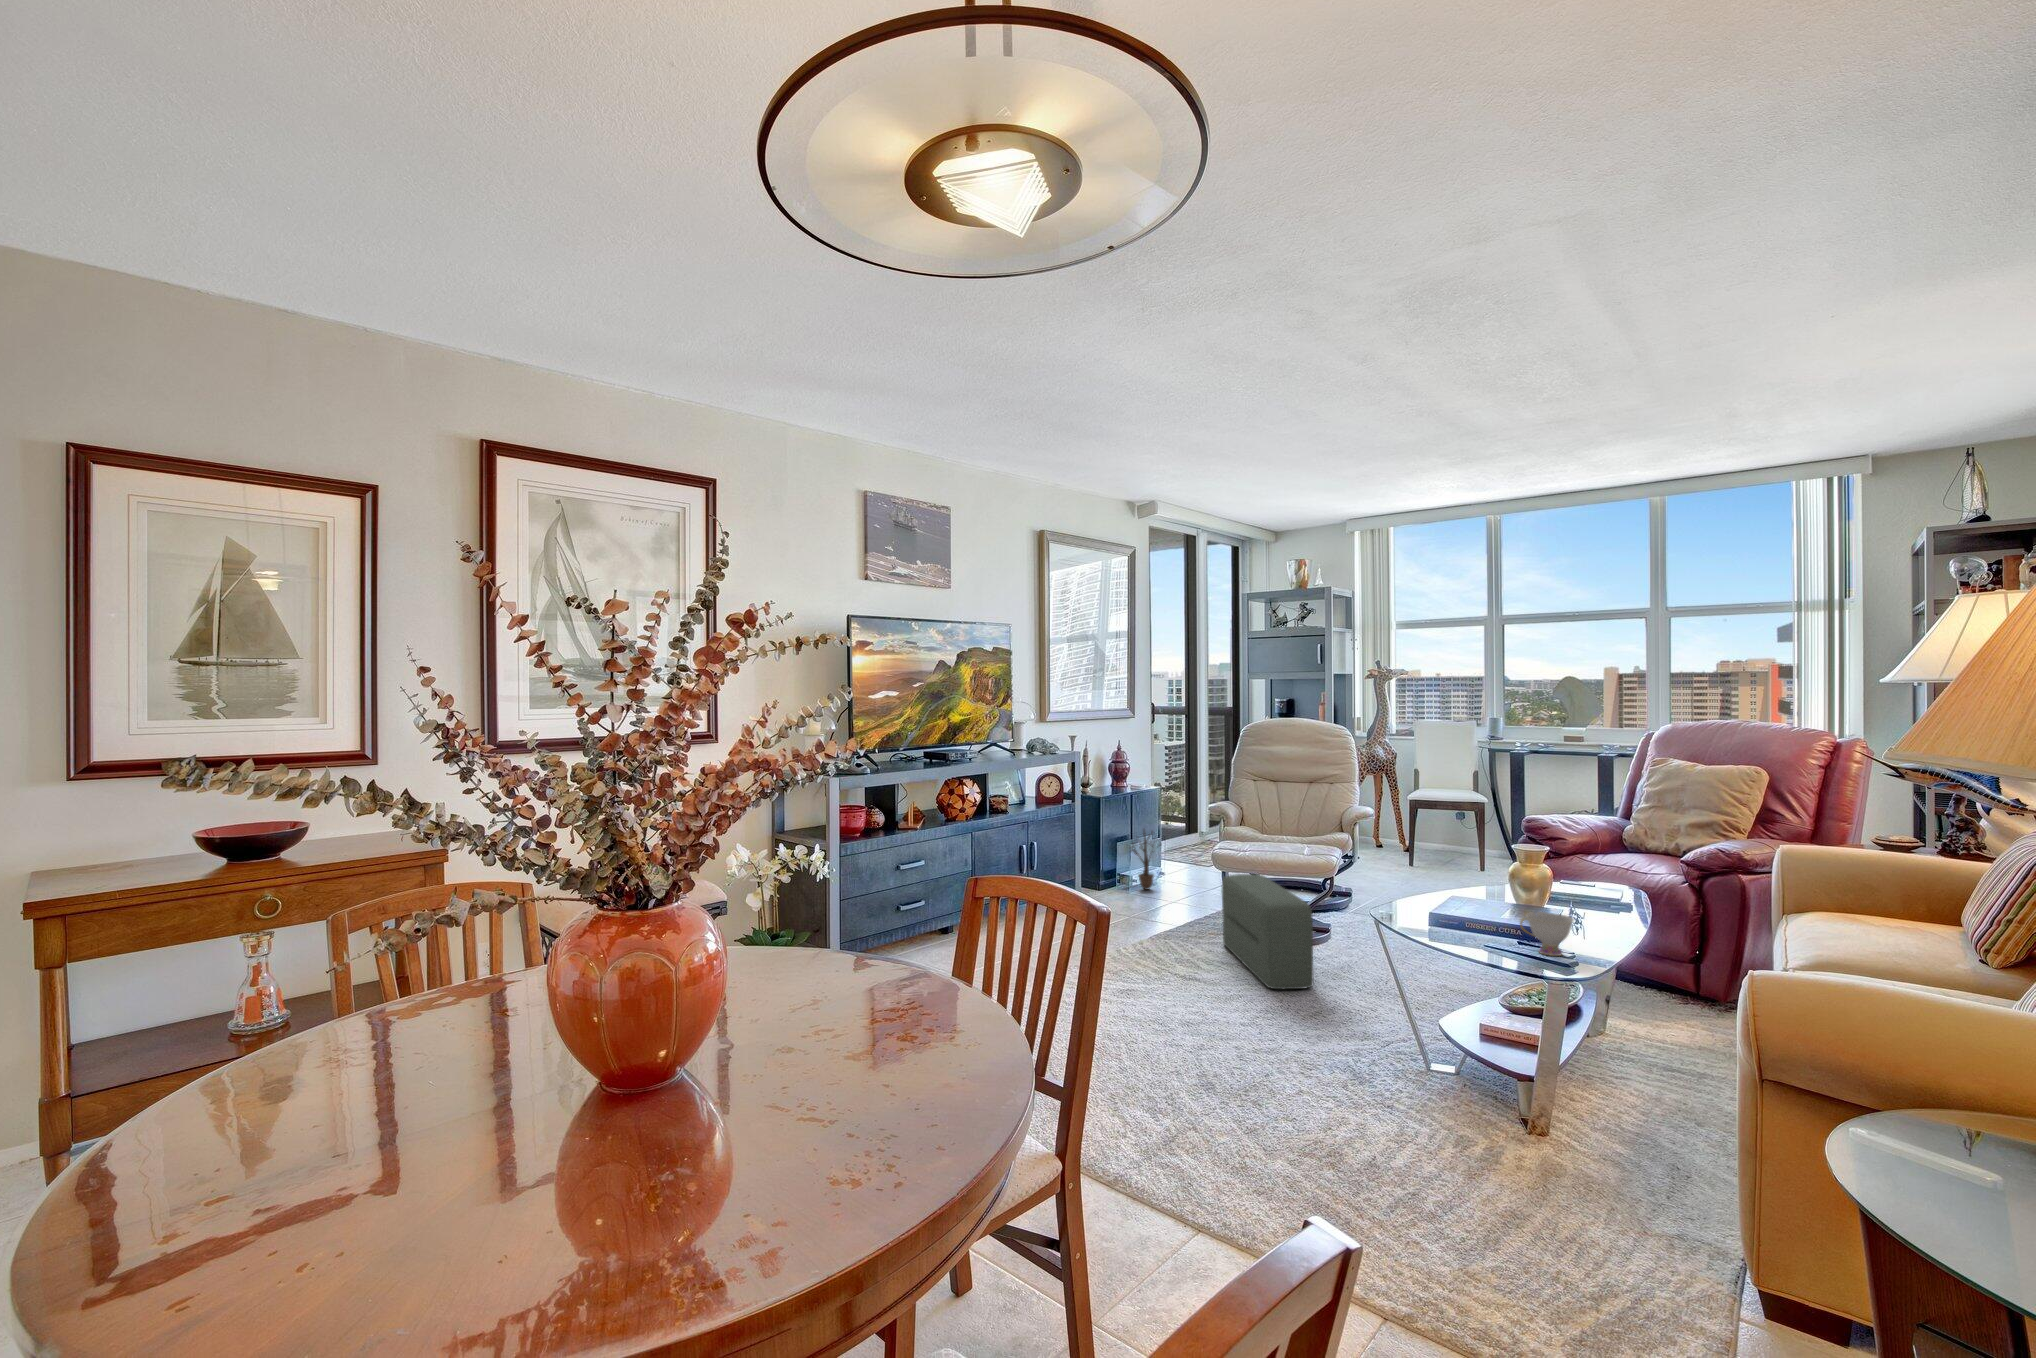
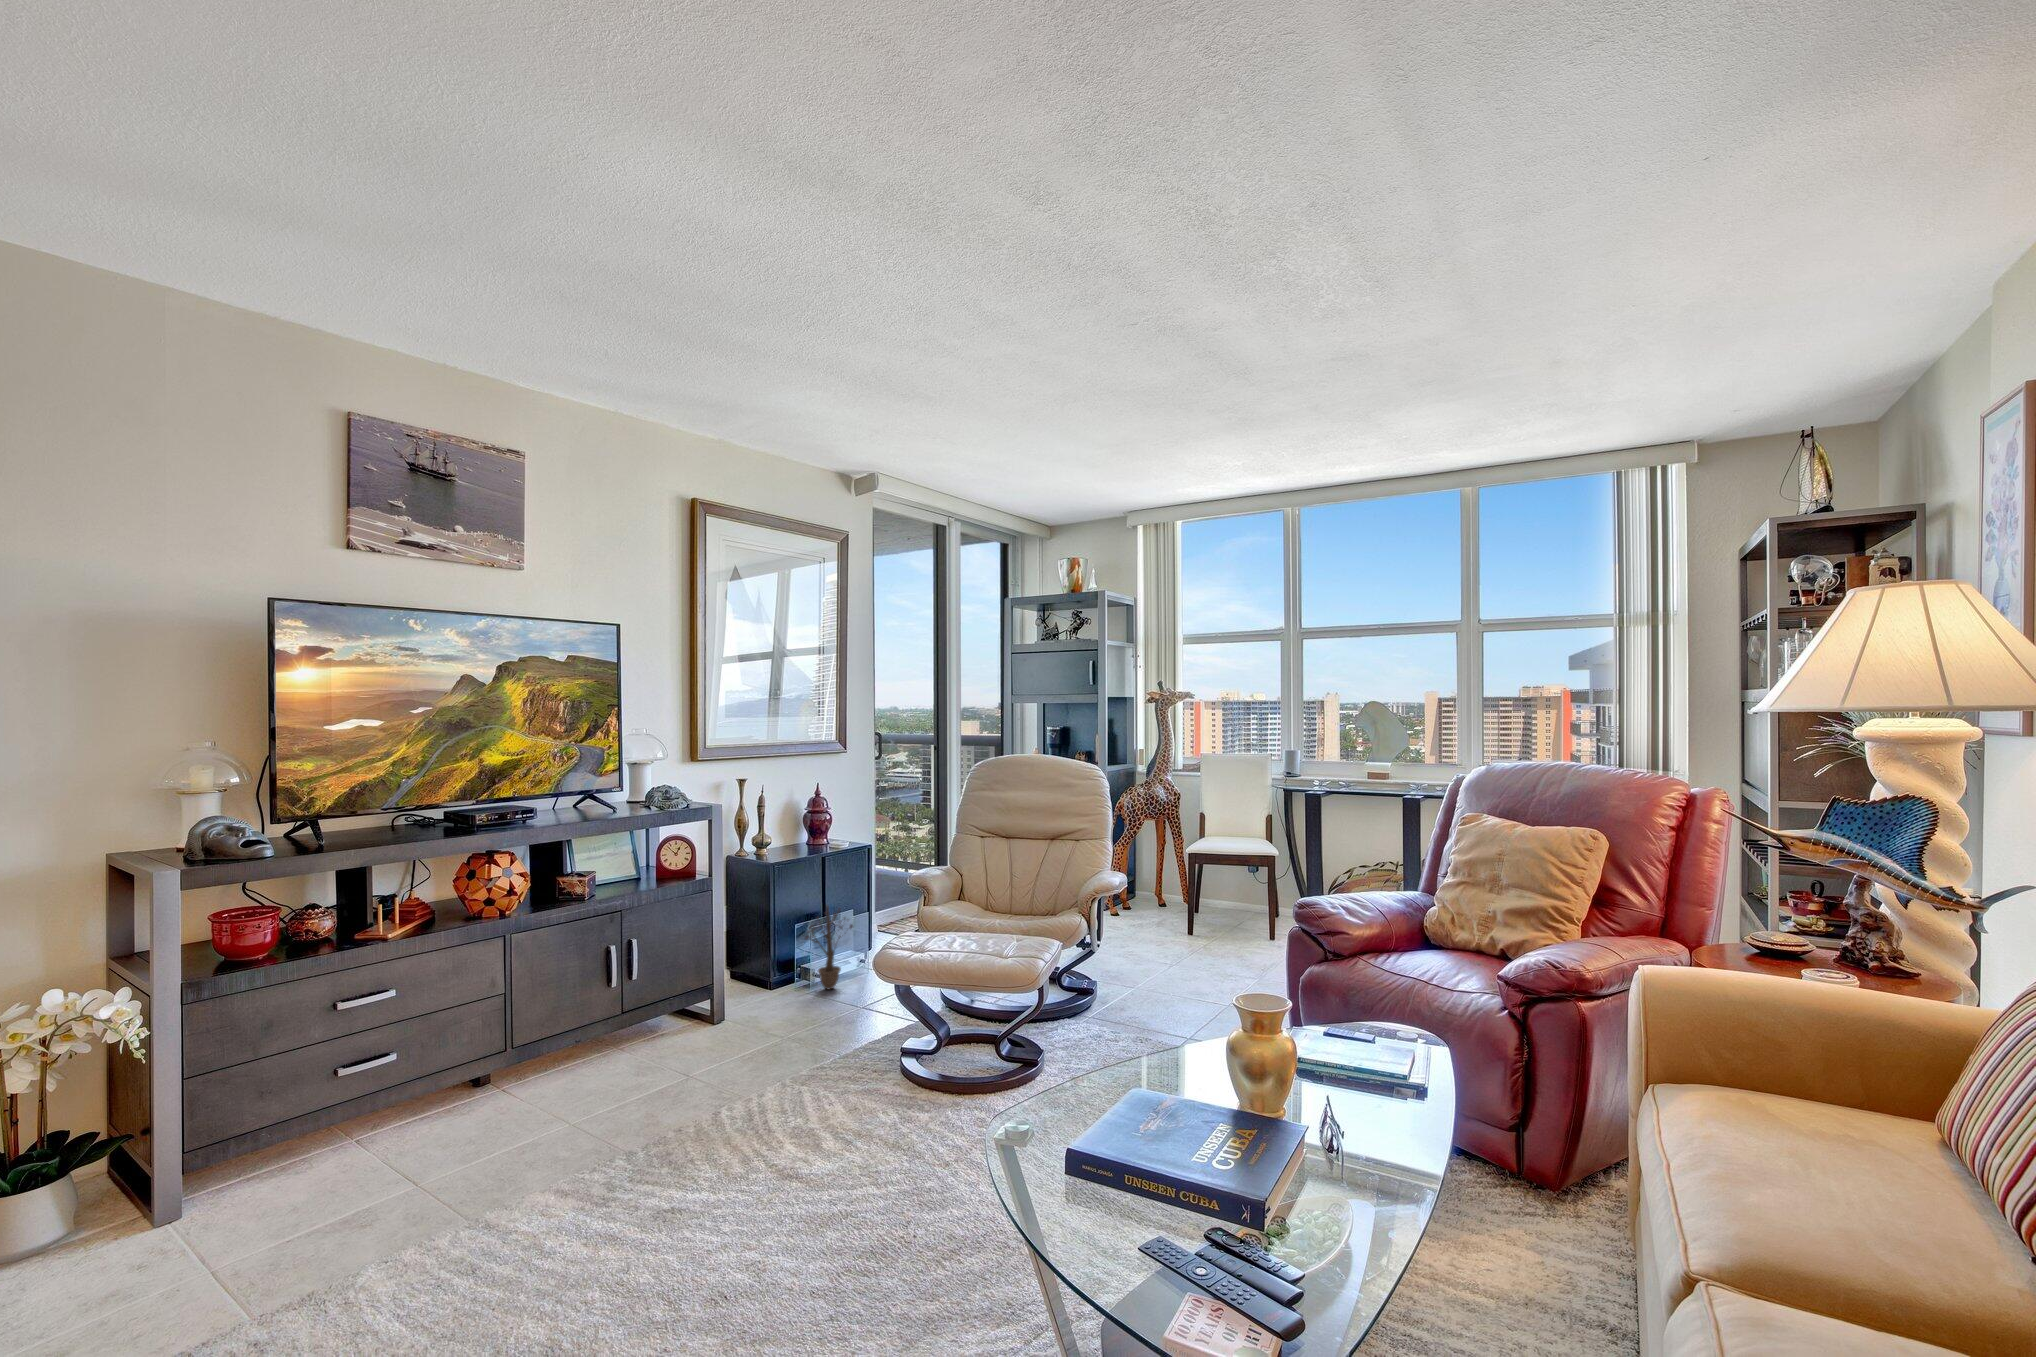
pouf: present [1222,874,1313,989] -> none [866,996,954,1217]
teacup: present [1520,912,1574,956] -> none [1208,1179,1307,1293]

